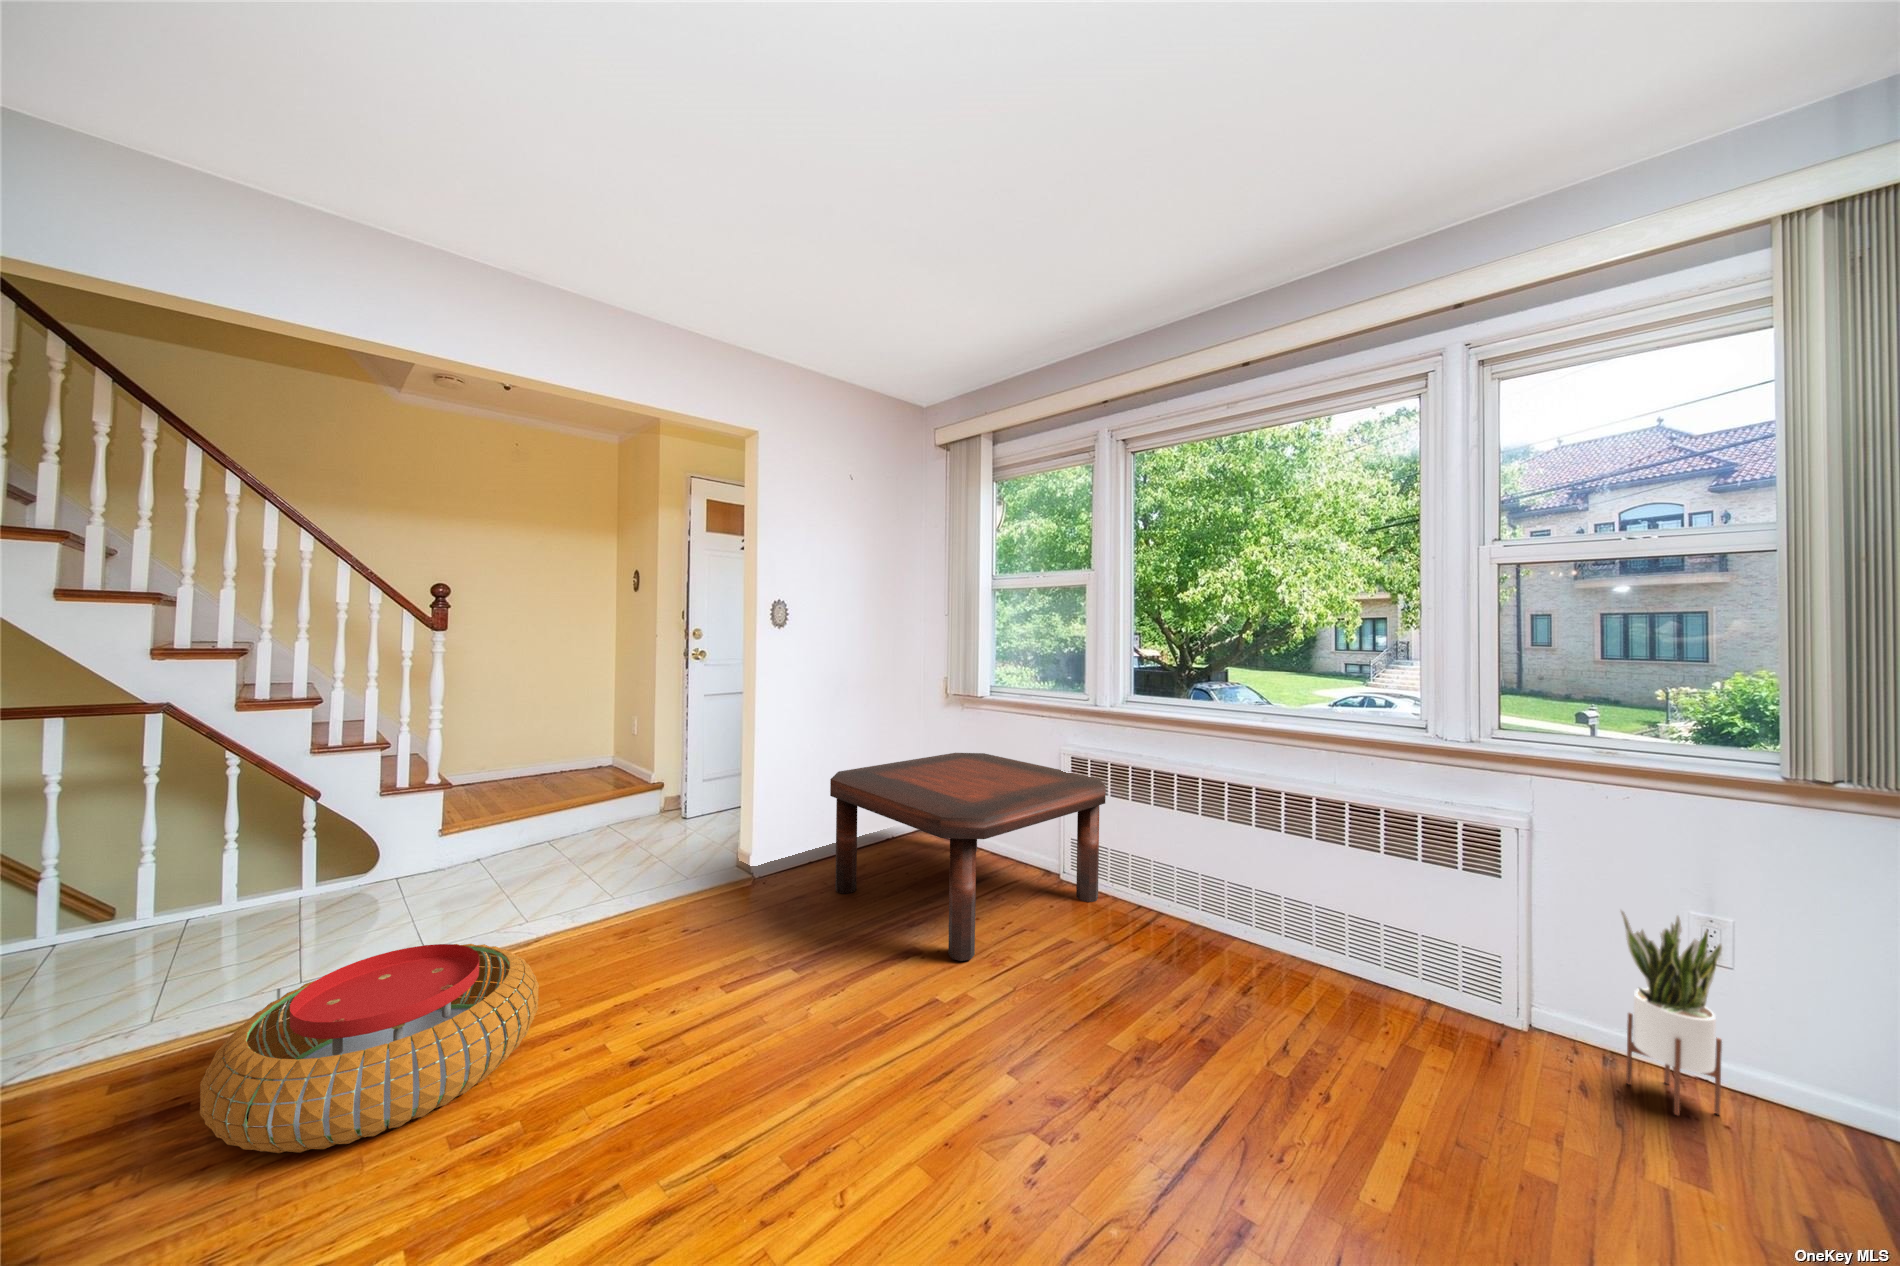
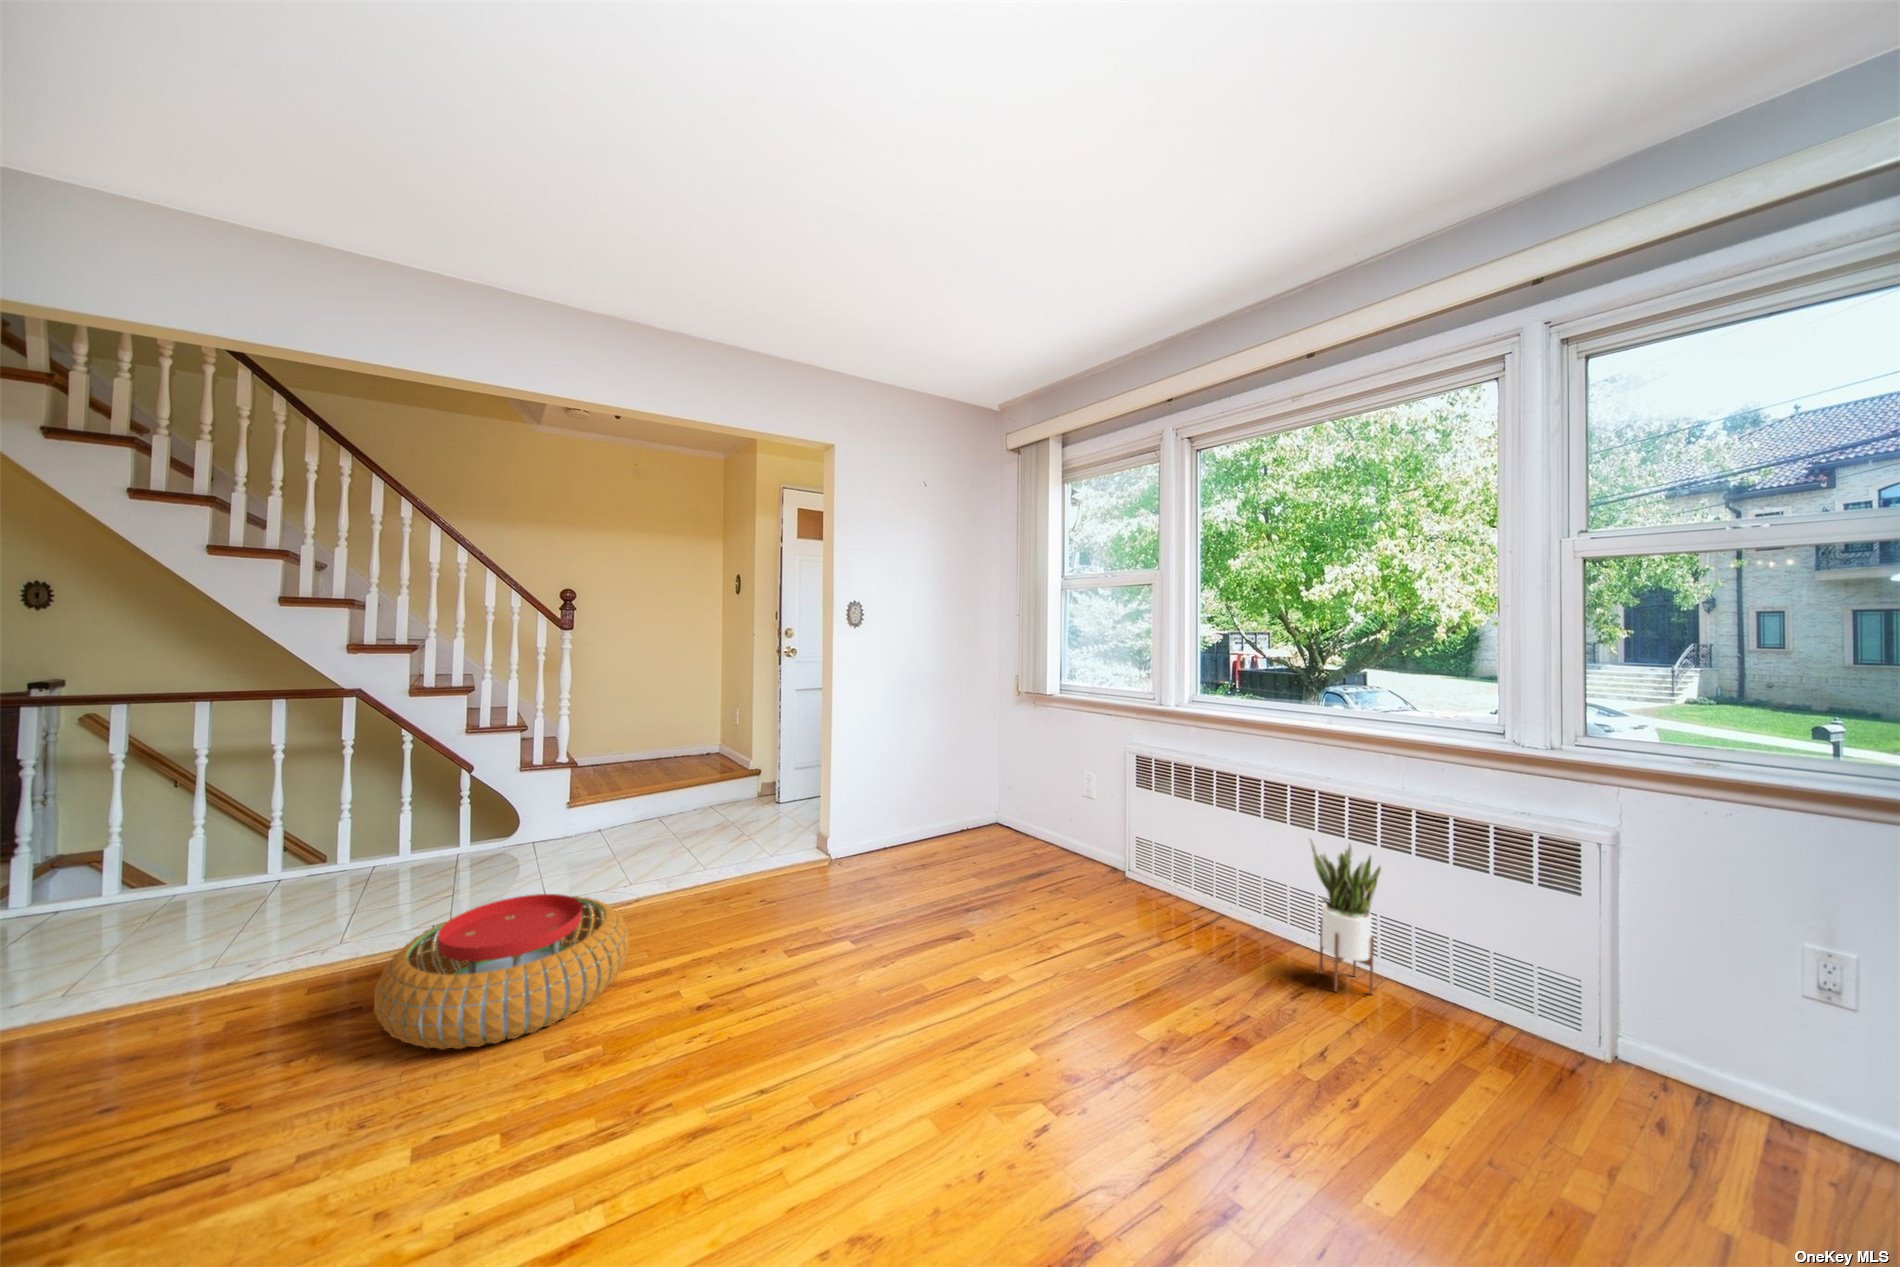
coffee table: present [830,753,1106,961] -> none [892,748,1160,945]
potted plant: present [1621,911,1722,1115] -> present [1309,839,1381,994]

